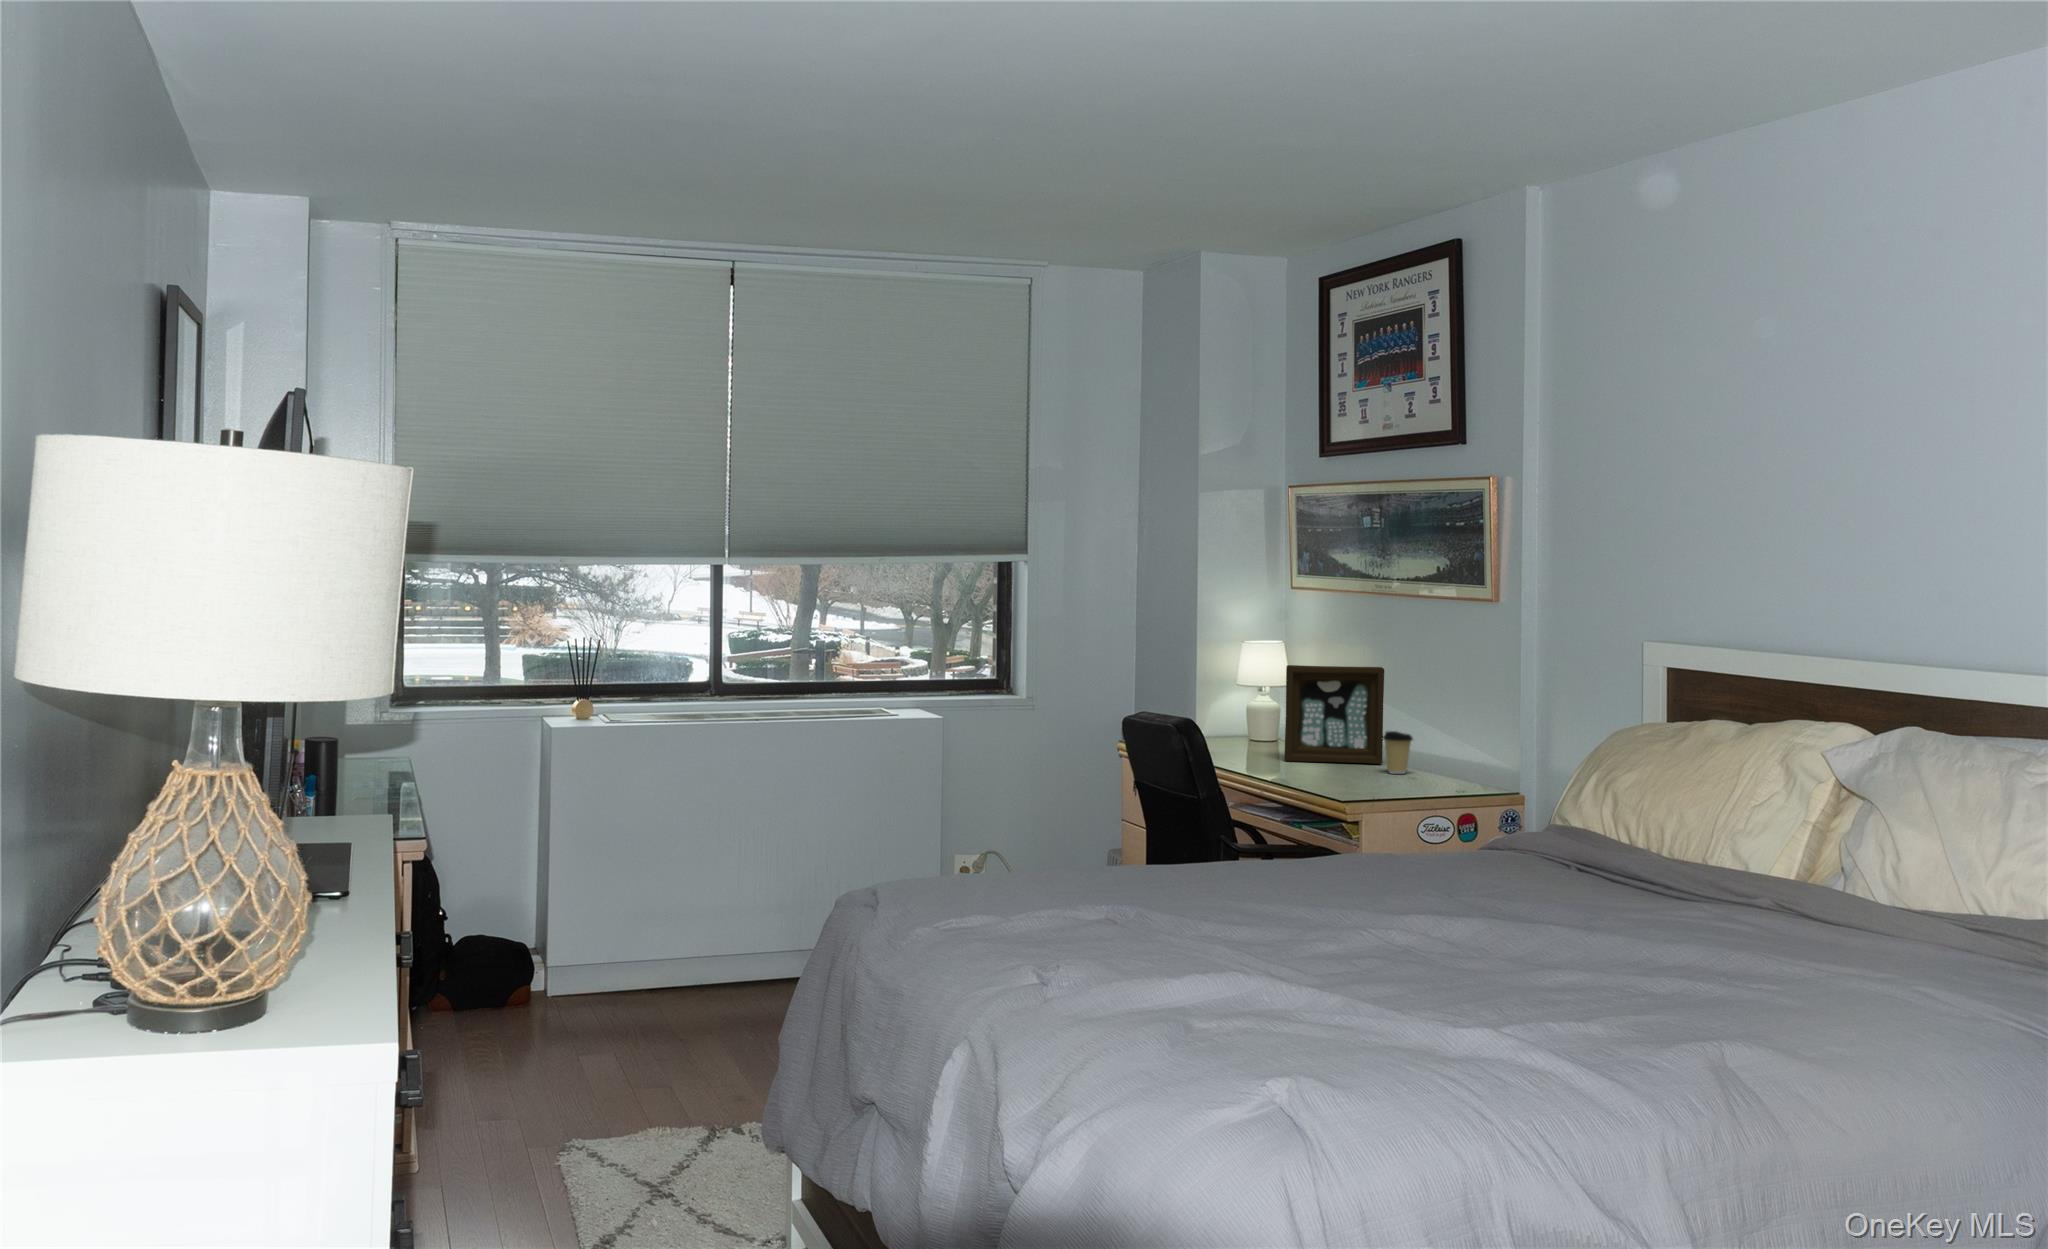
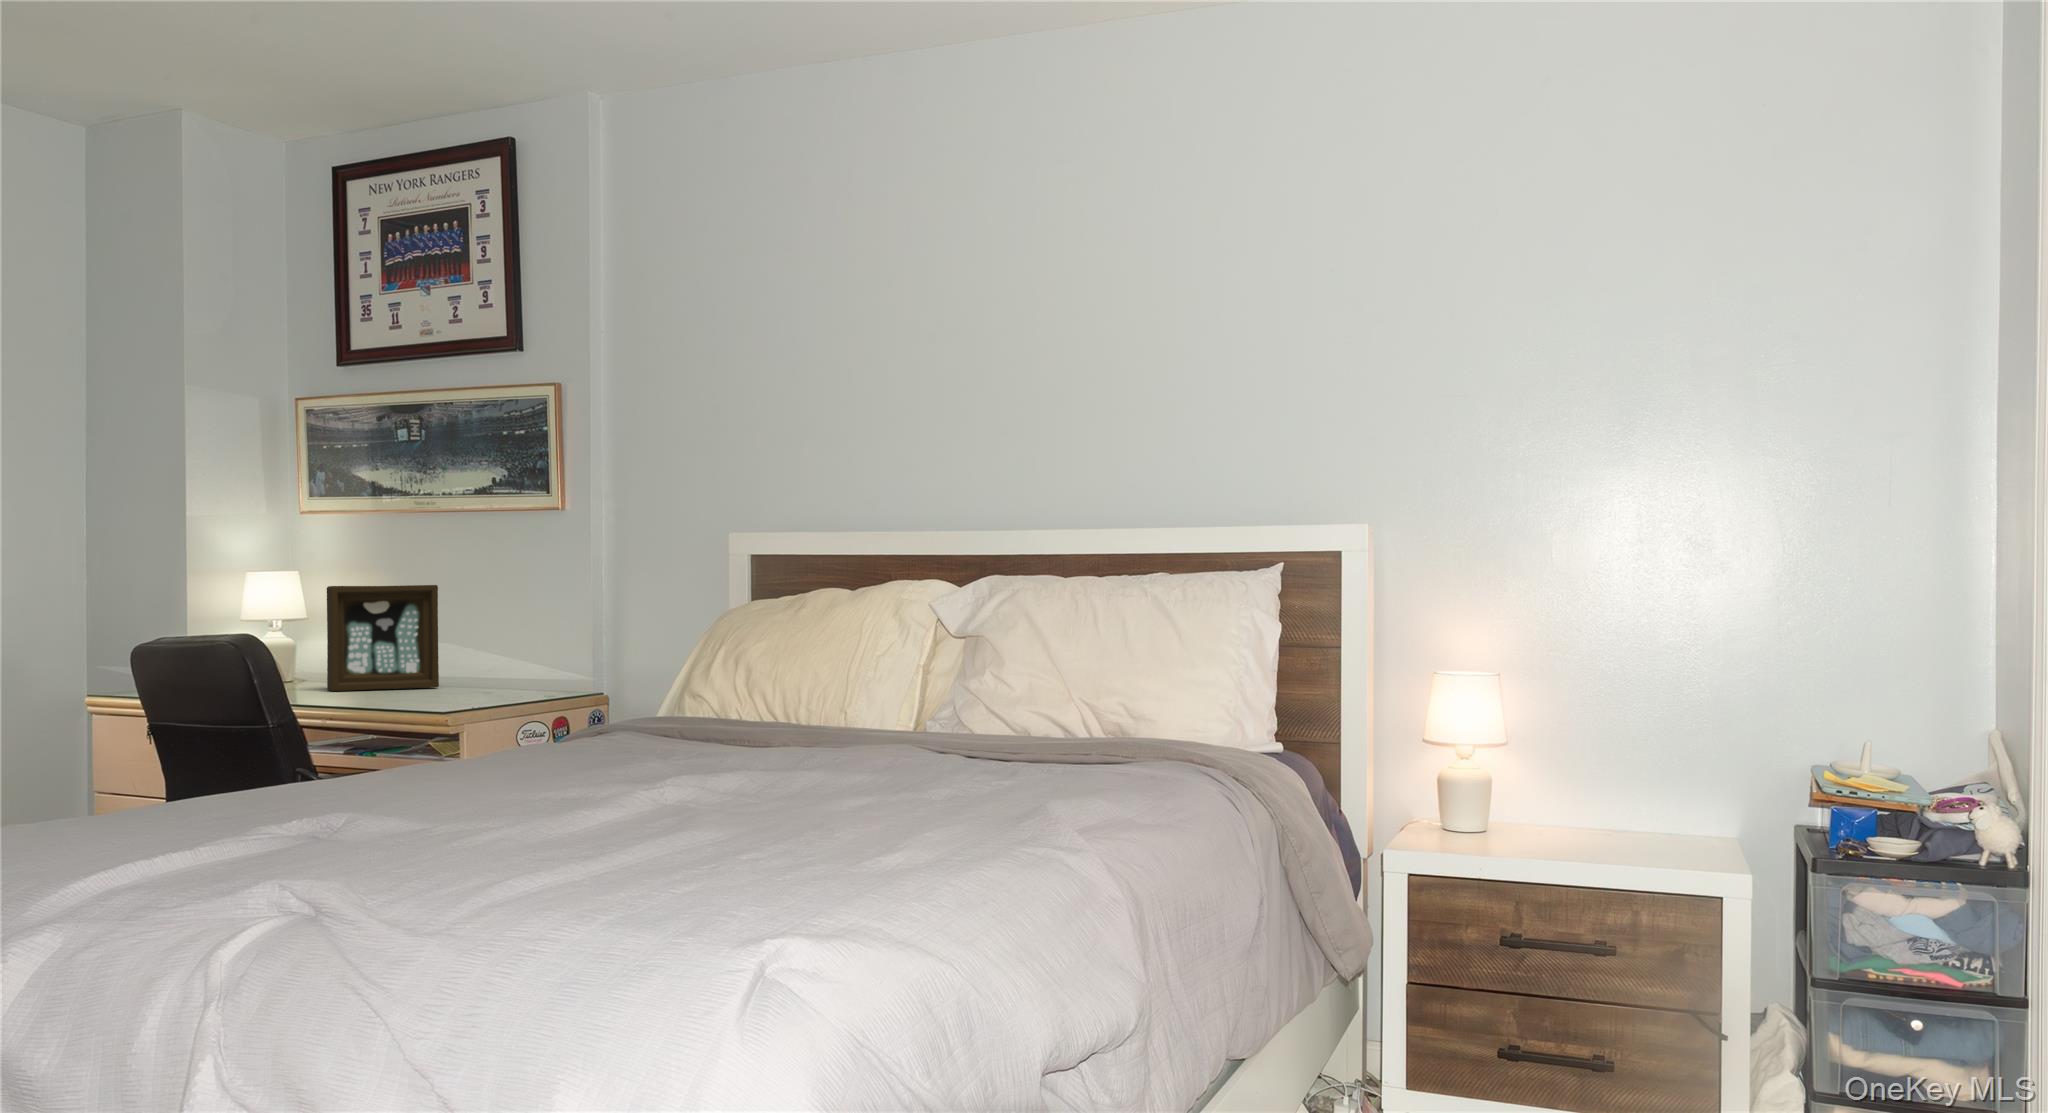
coffee cup: present [1383,731,1413,774] -> none [447,648,481,692]

